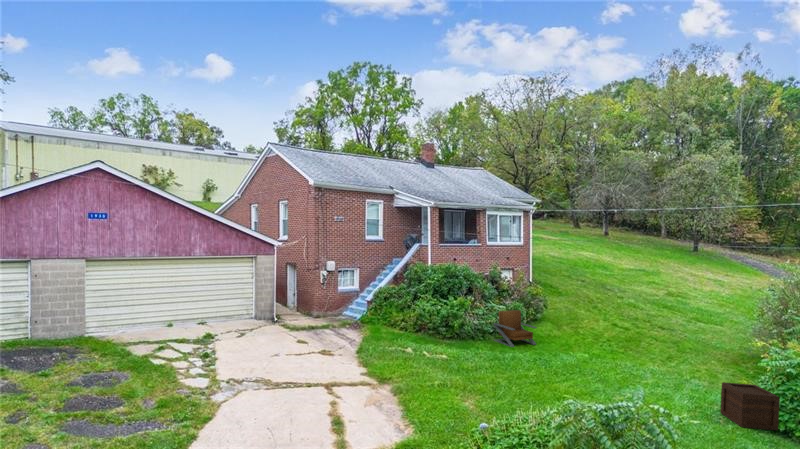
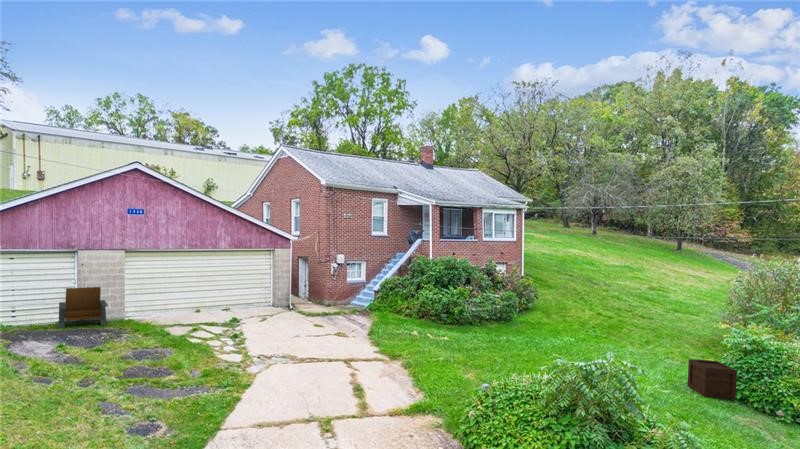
lounge chair: present [494,310,537,347] -> present [58,287,108,328]

